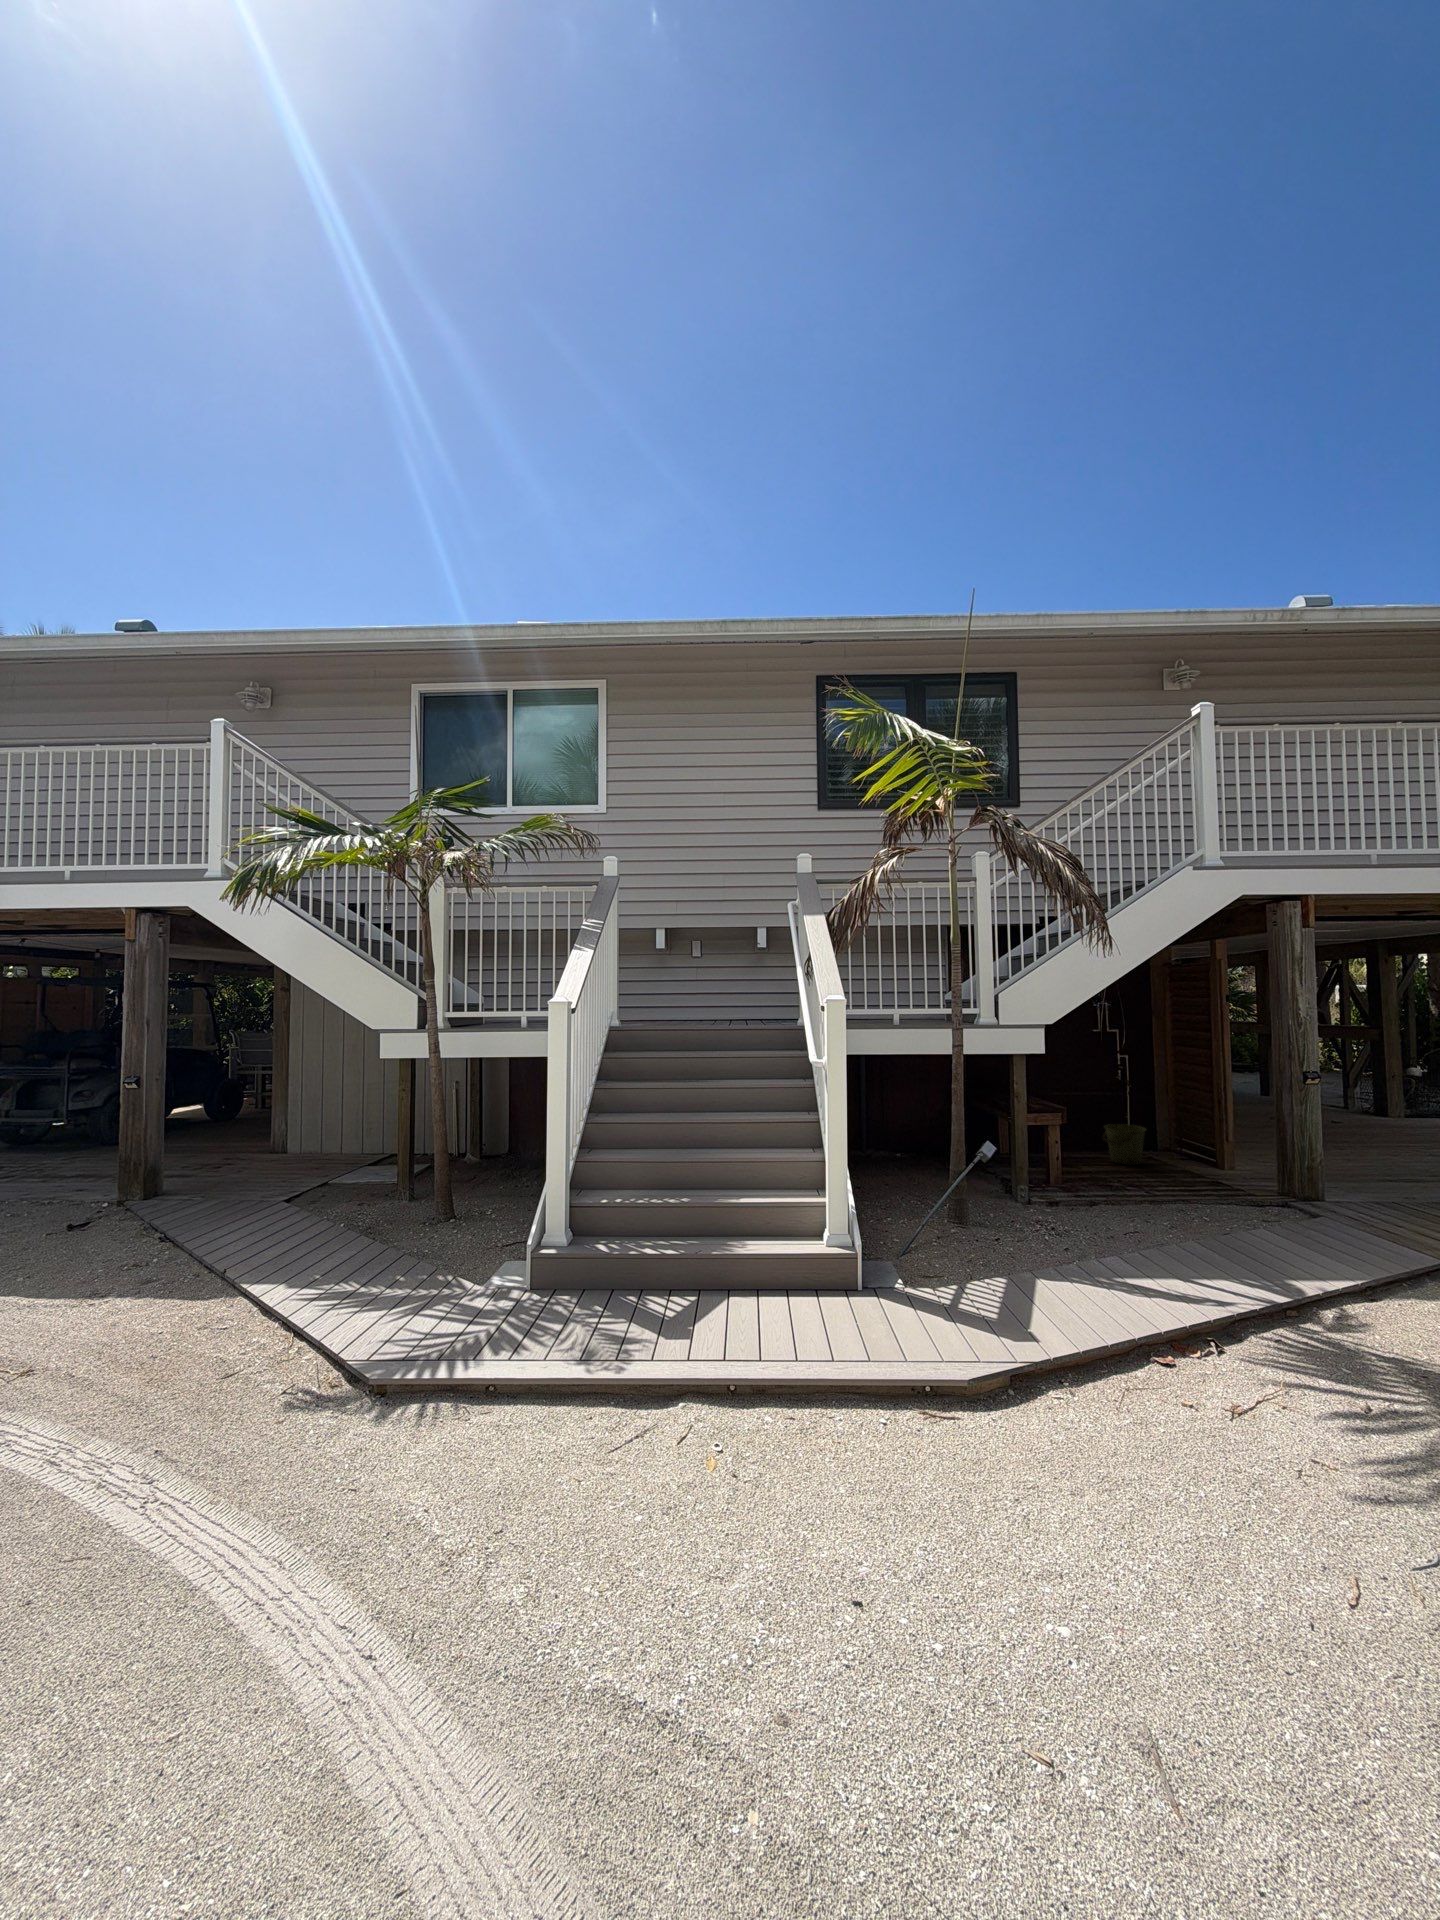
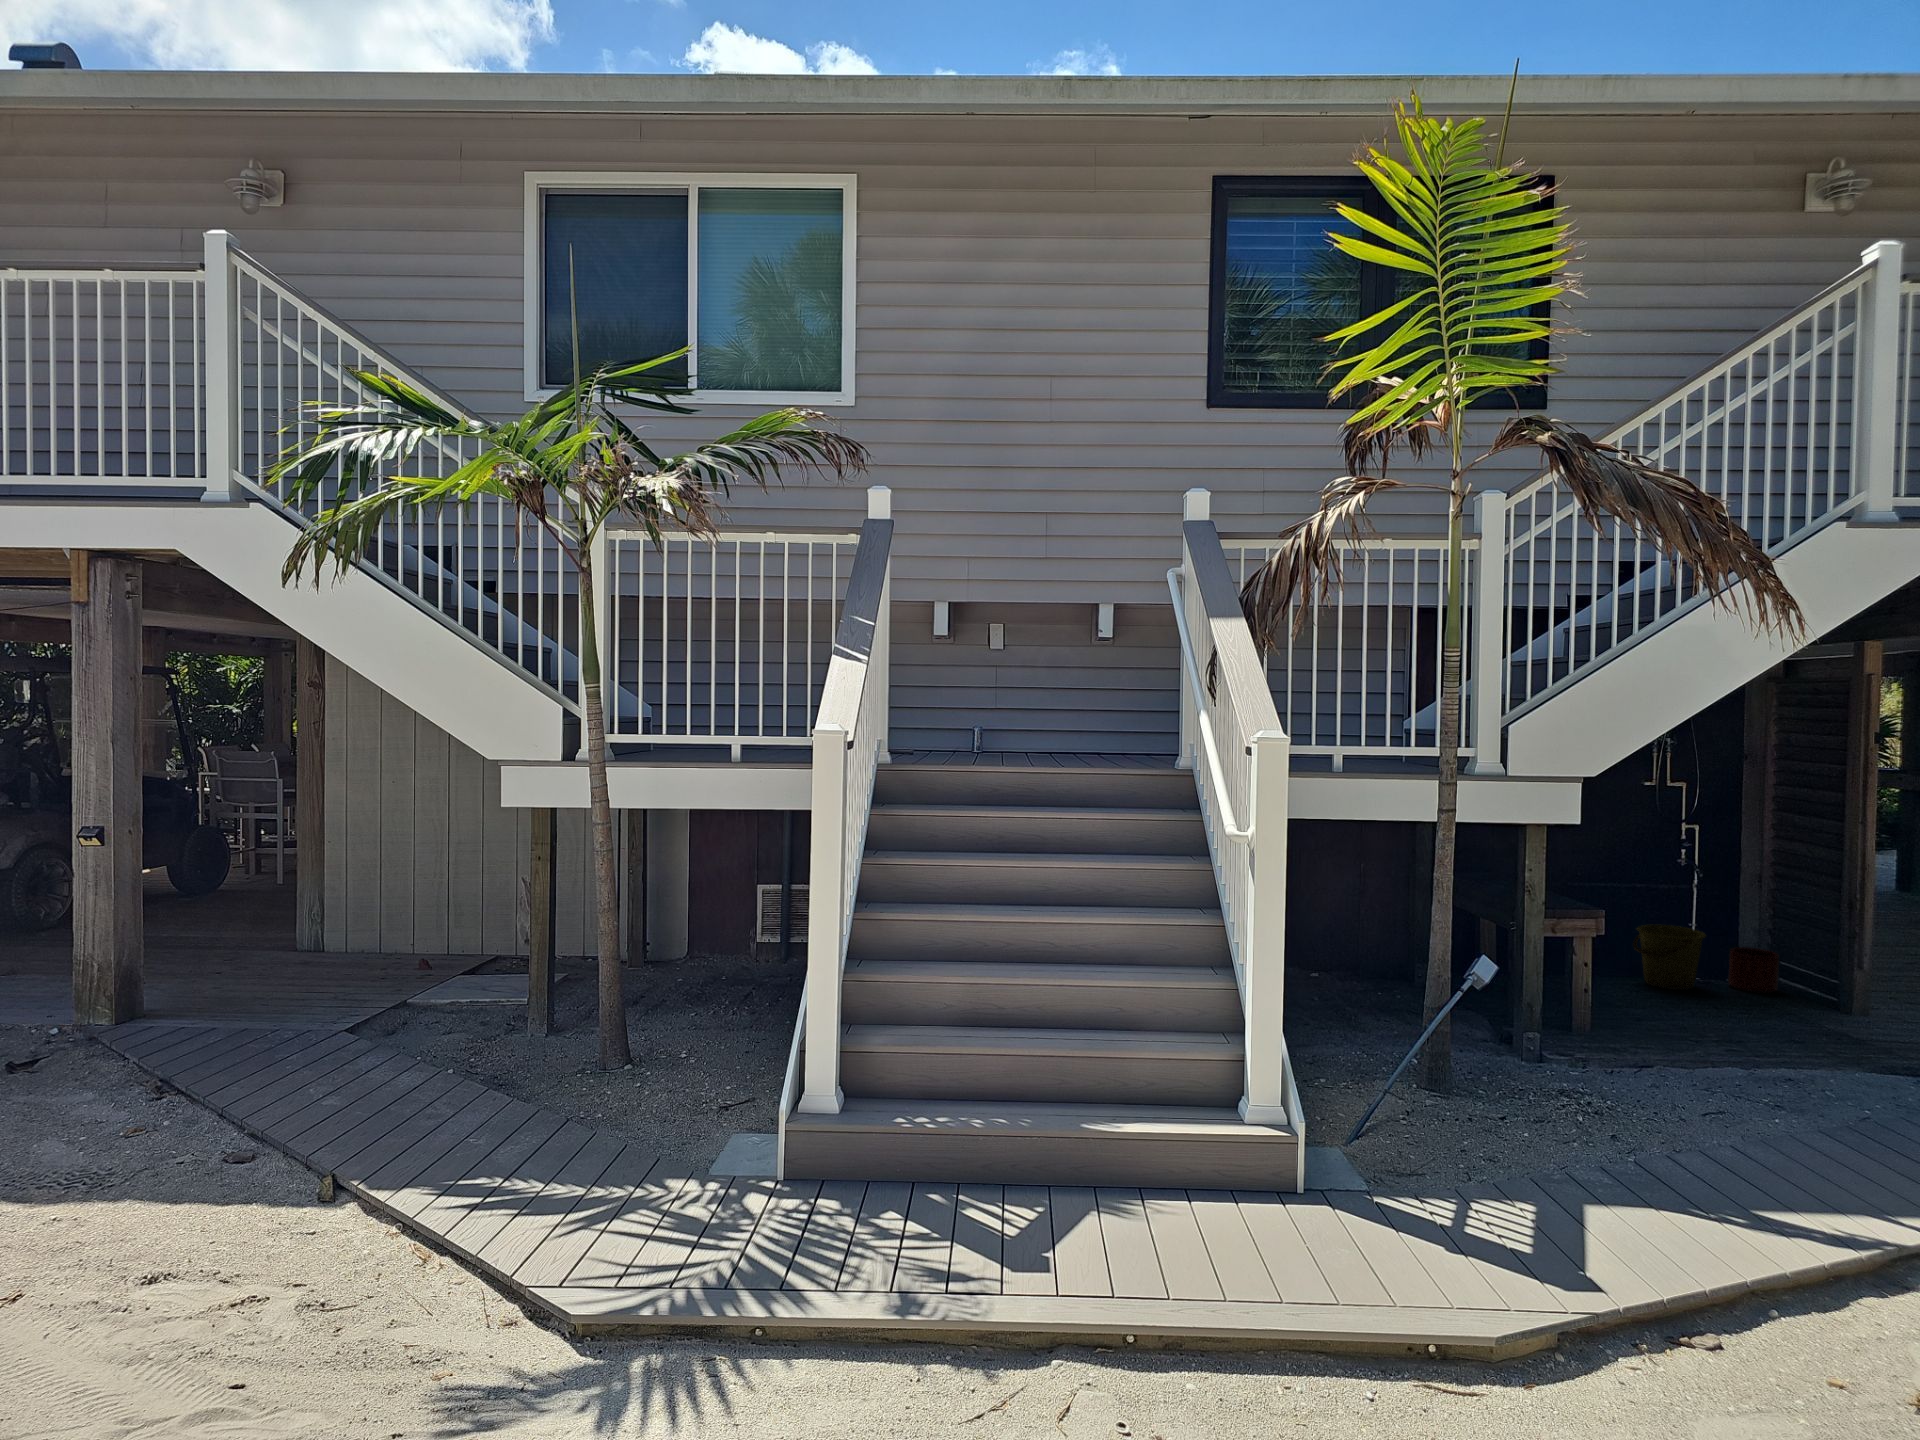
planter: none [1163,1137,1194,1166] -> present [1728,947,1779,993]

